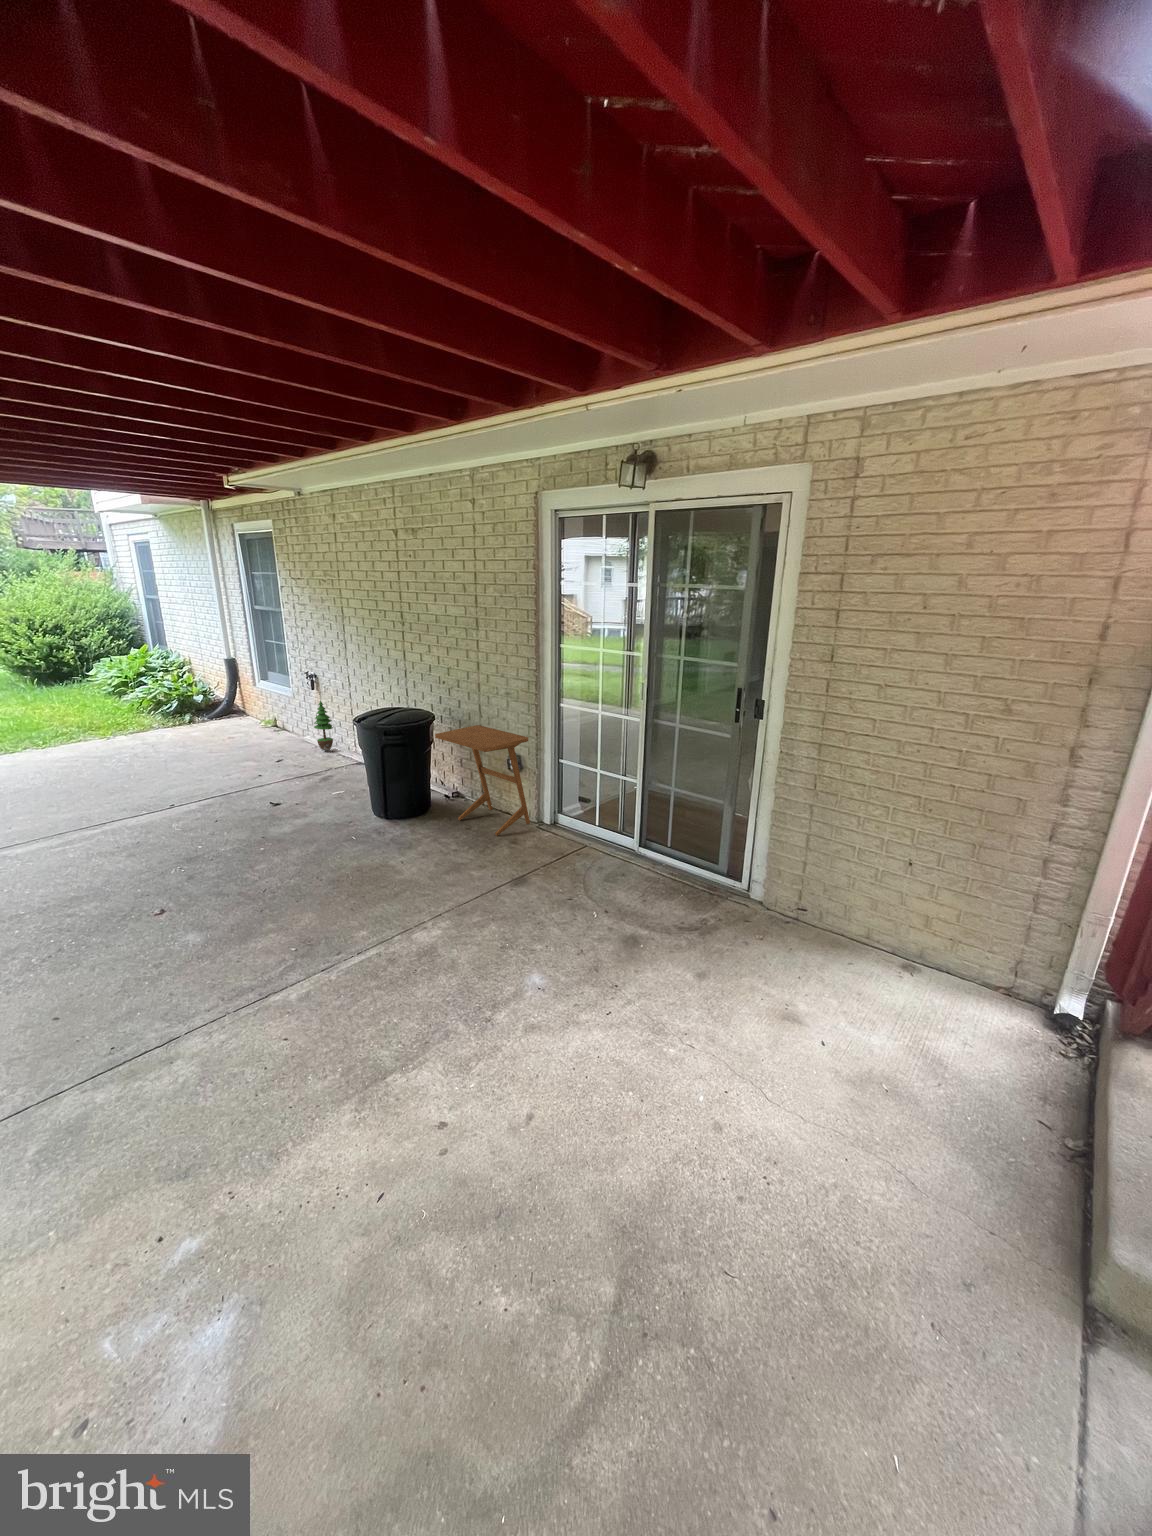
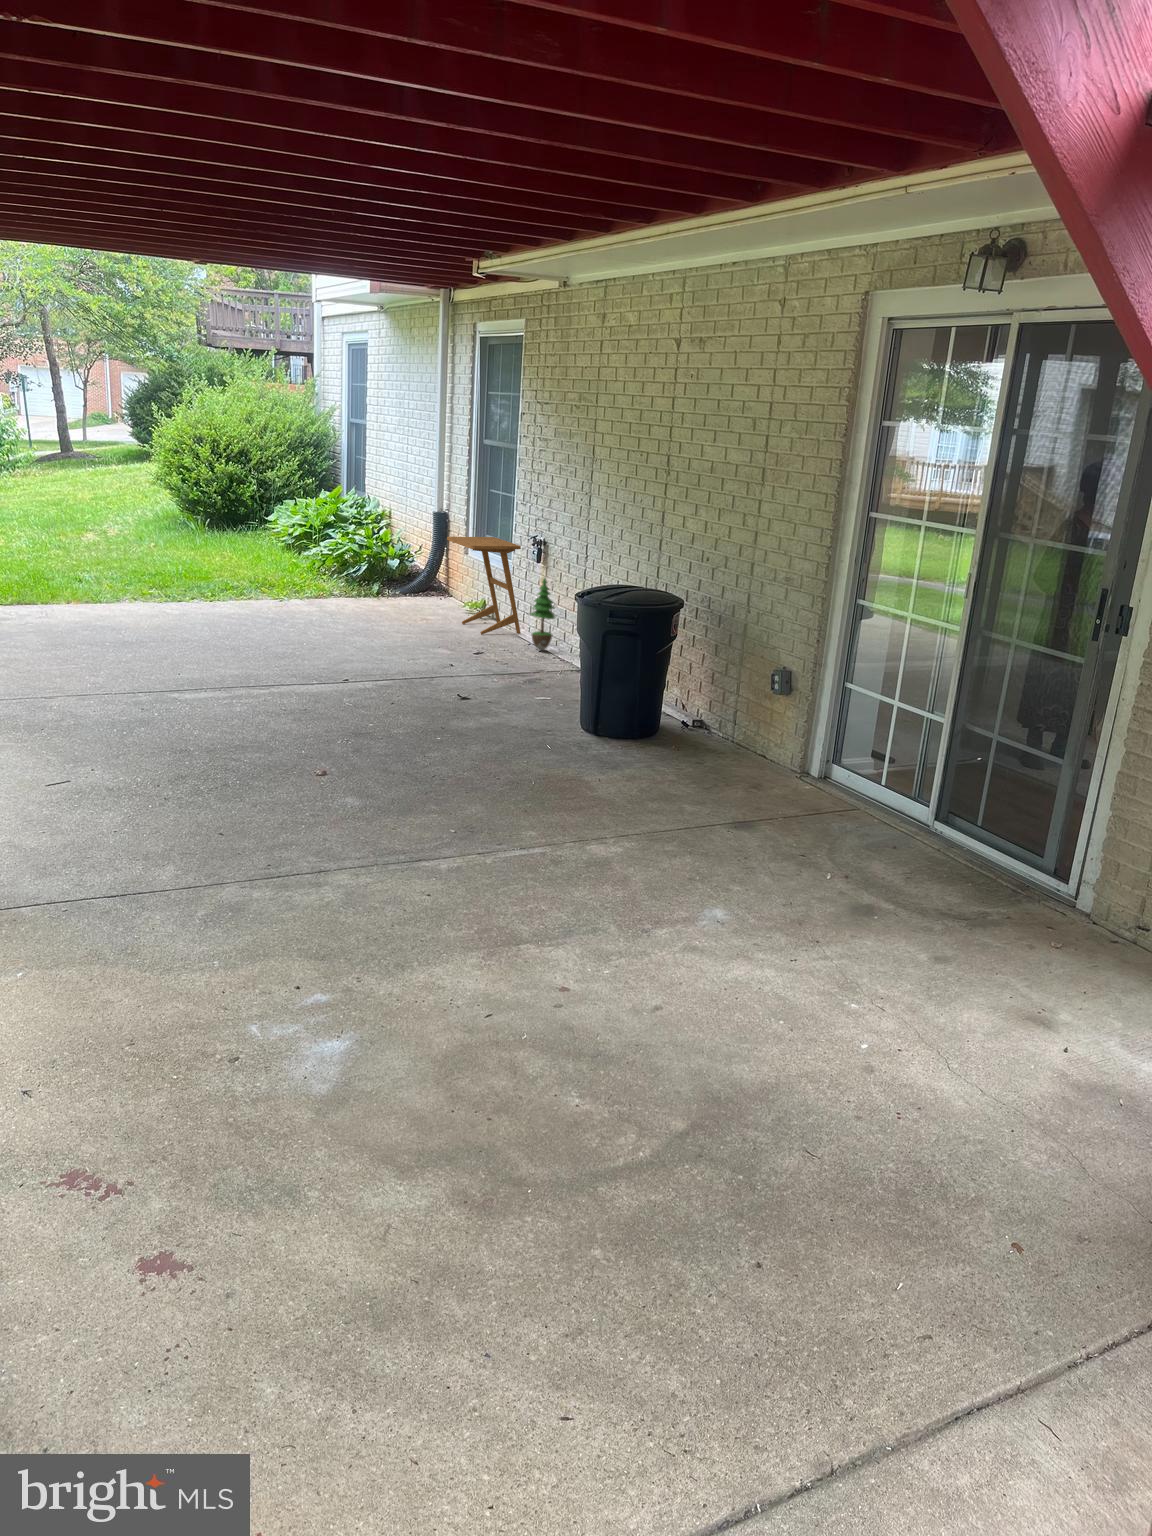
side table: present [435,725,530,836] -> present [447,537,521,635]

